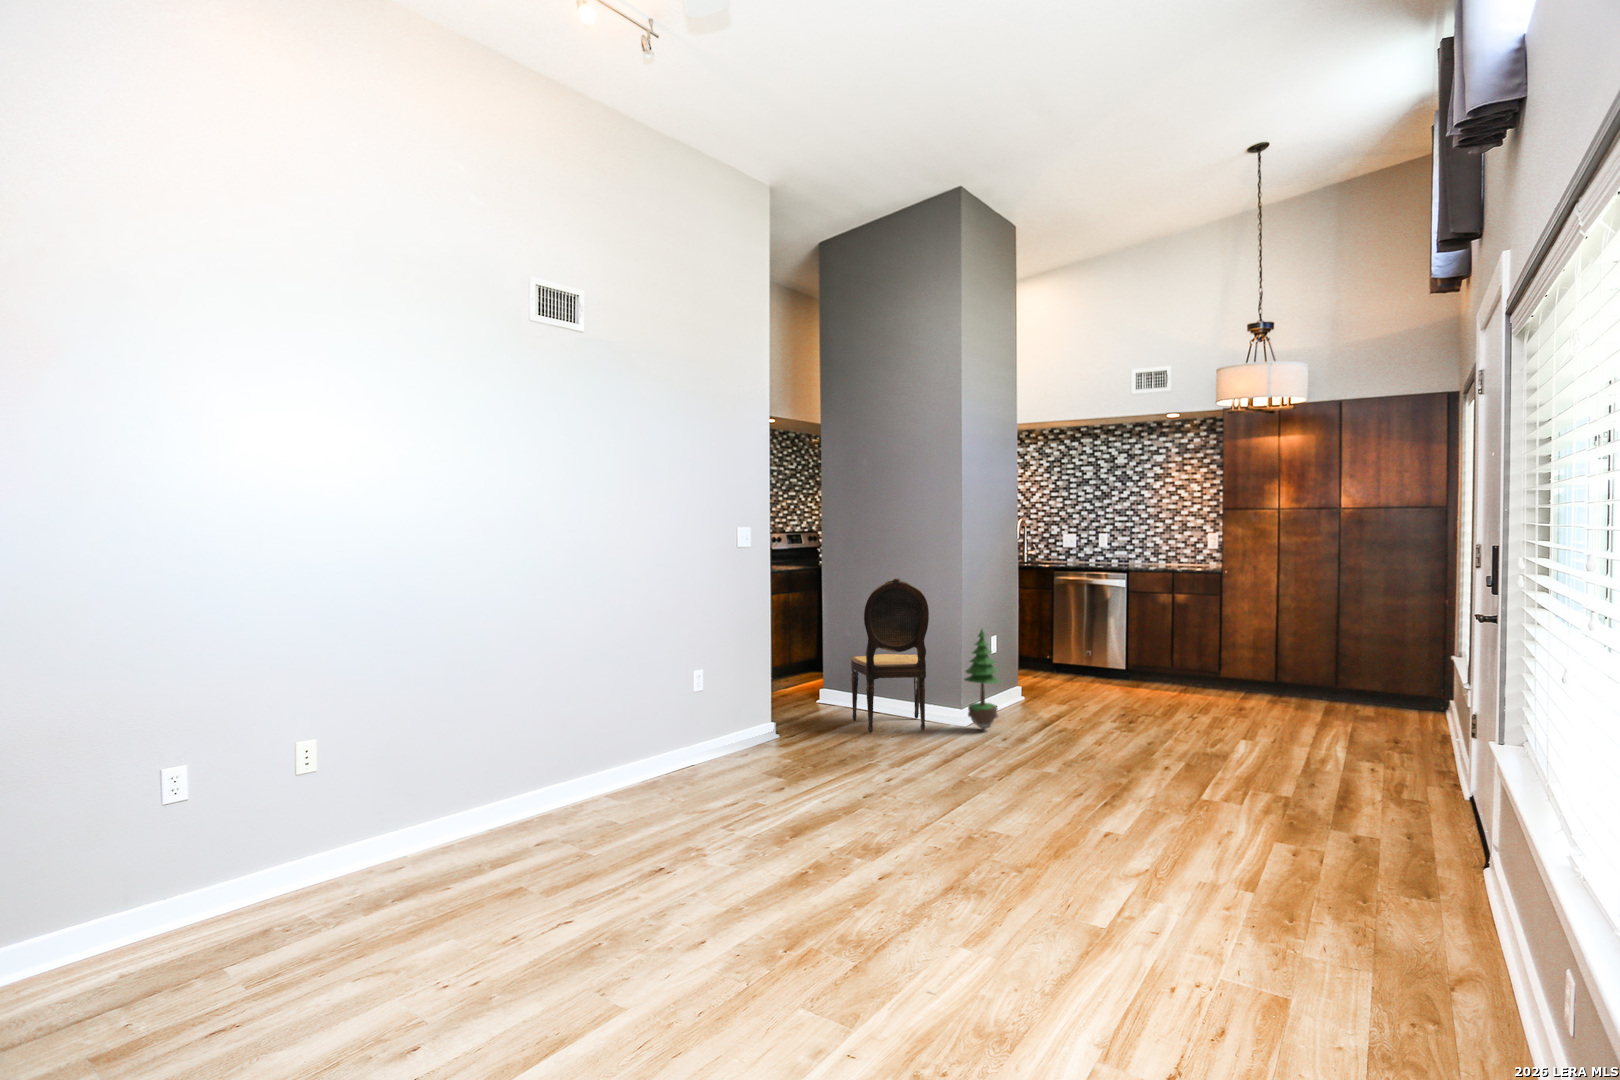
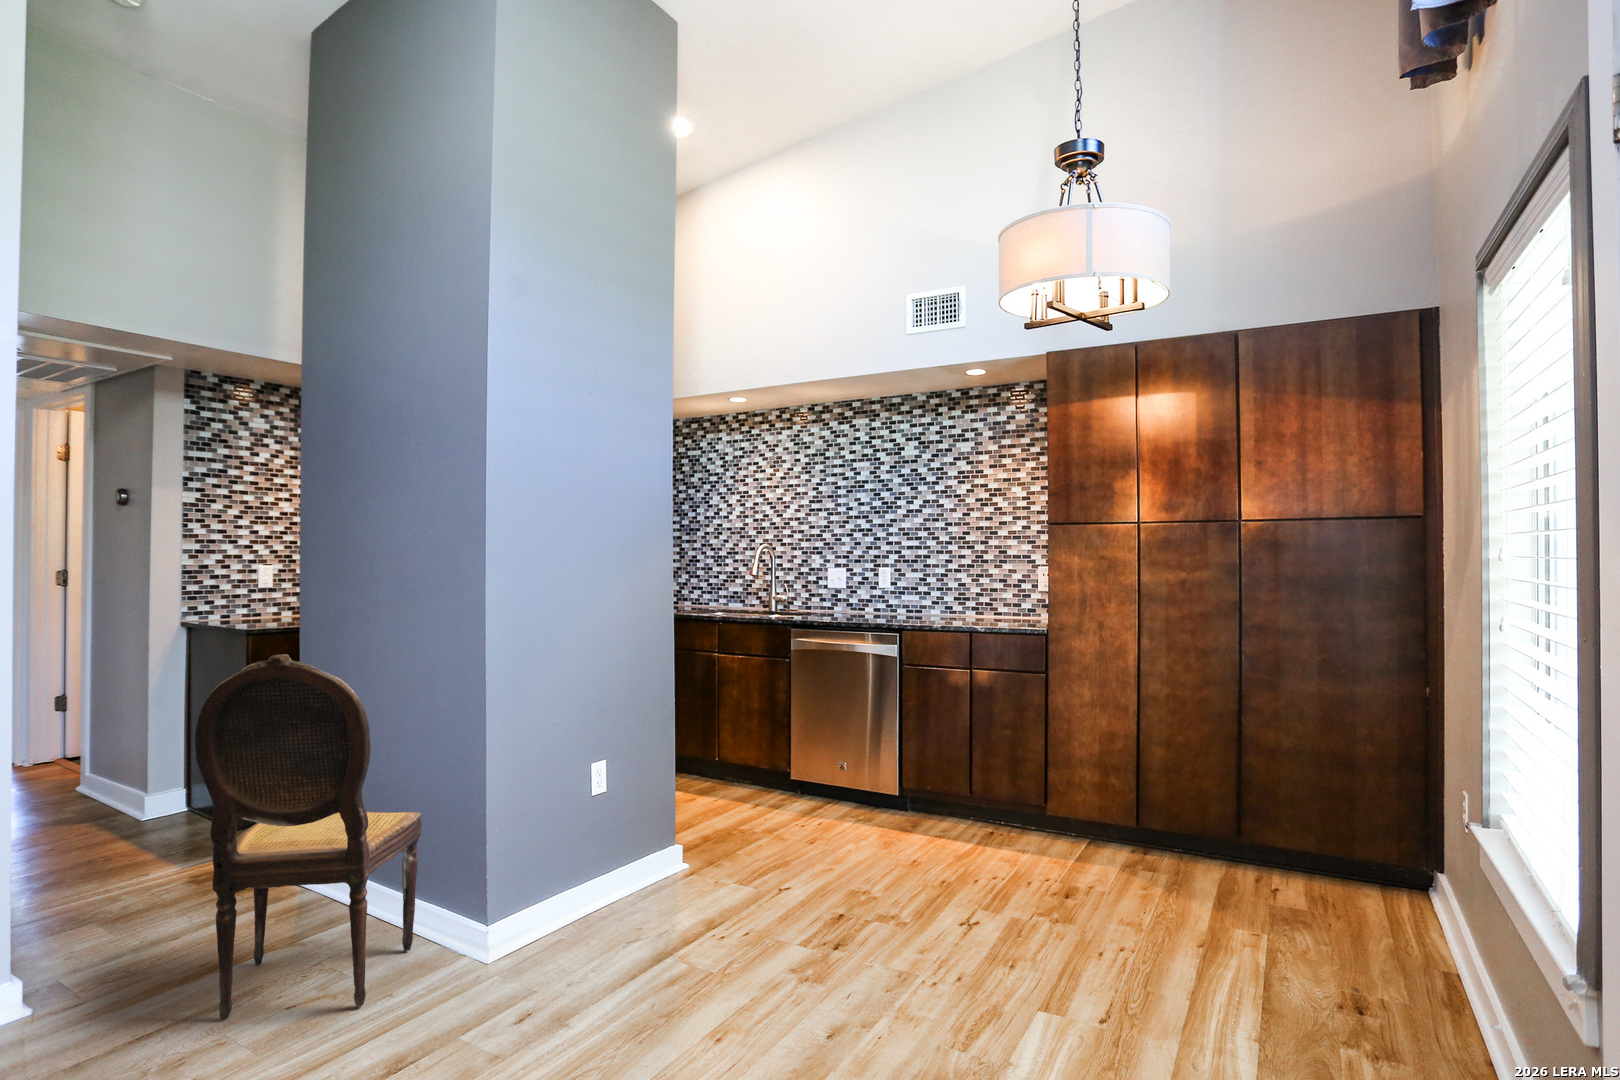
potted tree: present [964,630,1000,730] -> none [460,762,548,996]

